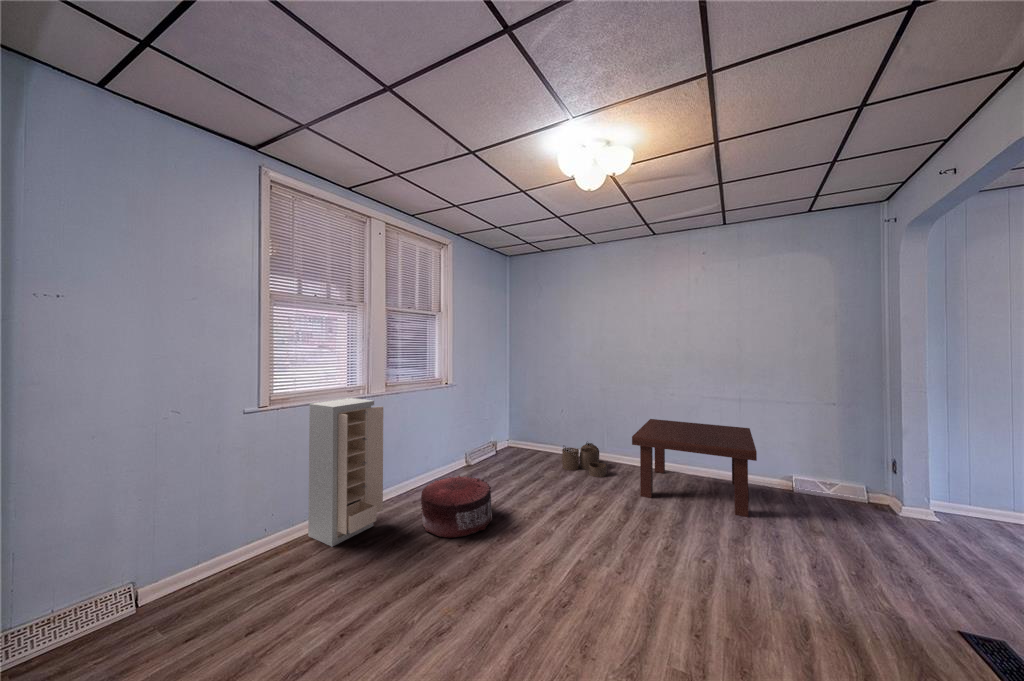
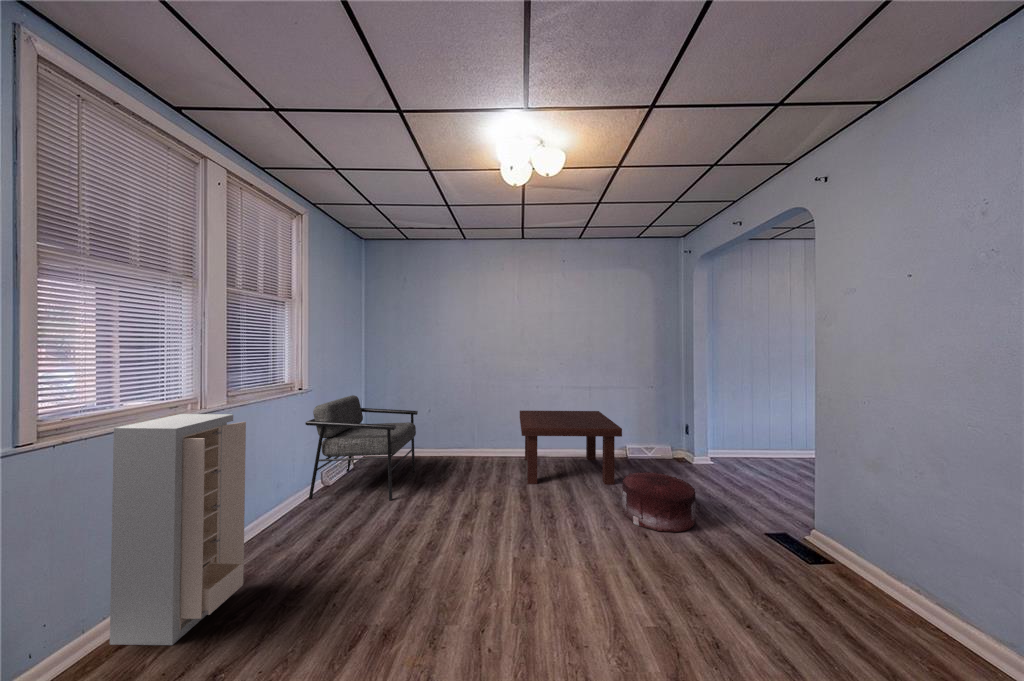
armchair: none [449,393,543,486] -> present [305,395,418,501]
woven basket: present [562,443,607,477] -> none [439,439,487,473]
pouf: present [421,476,492,538] -> present [622,472,696,532]

